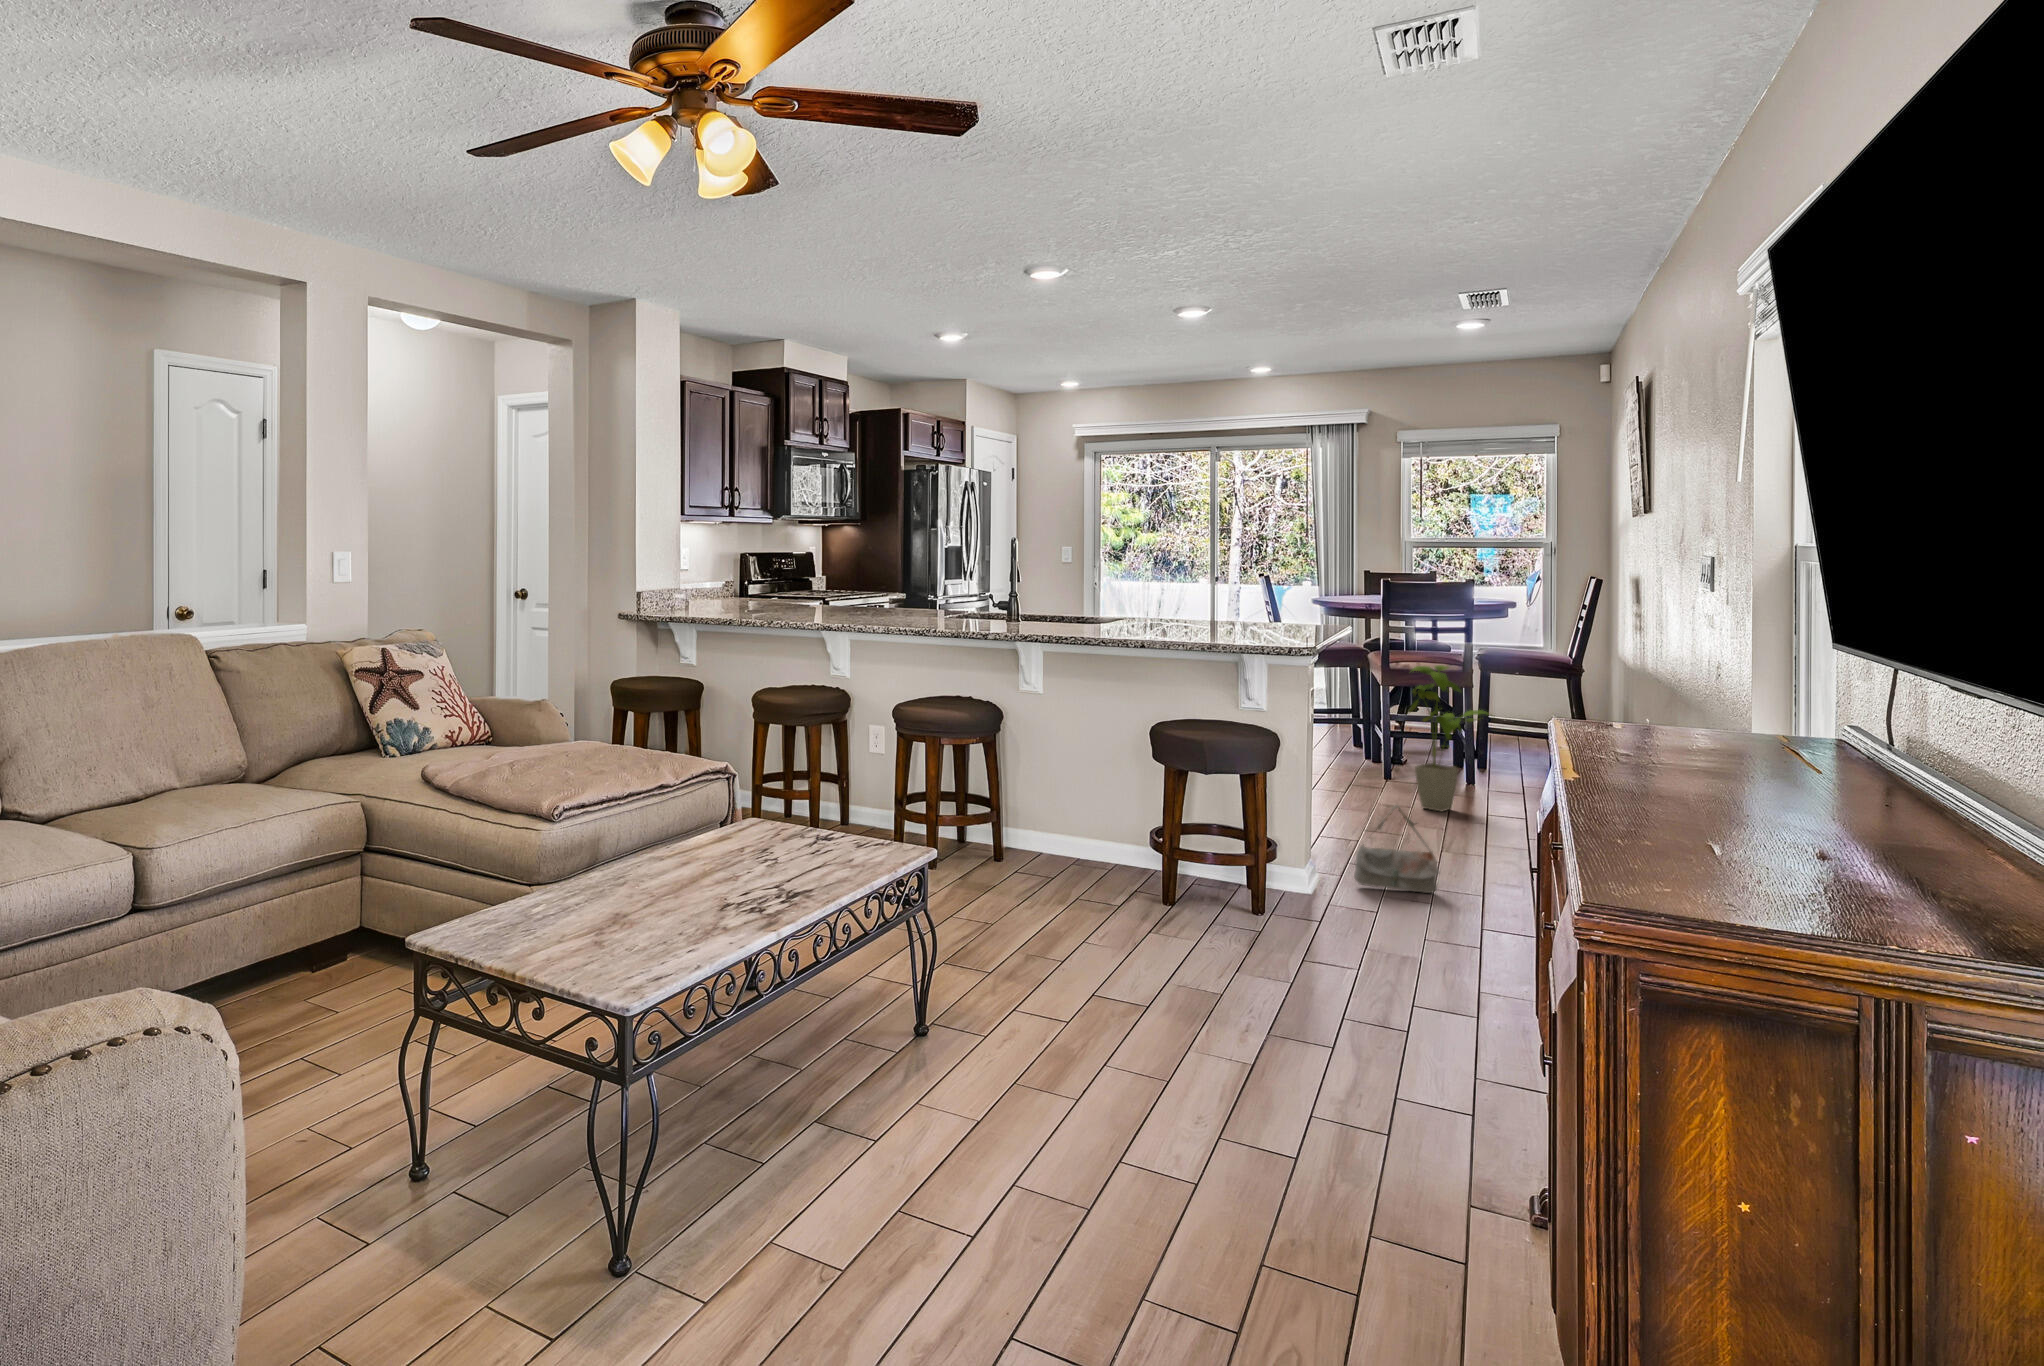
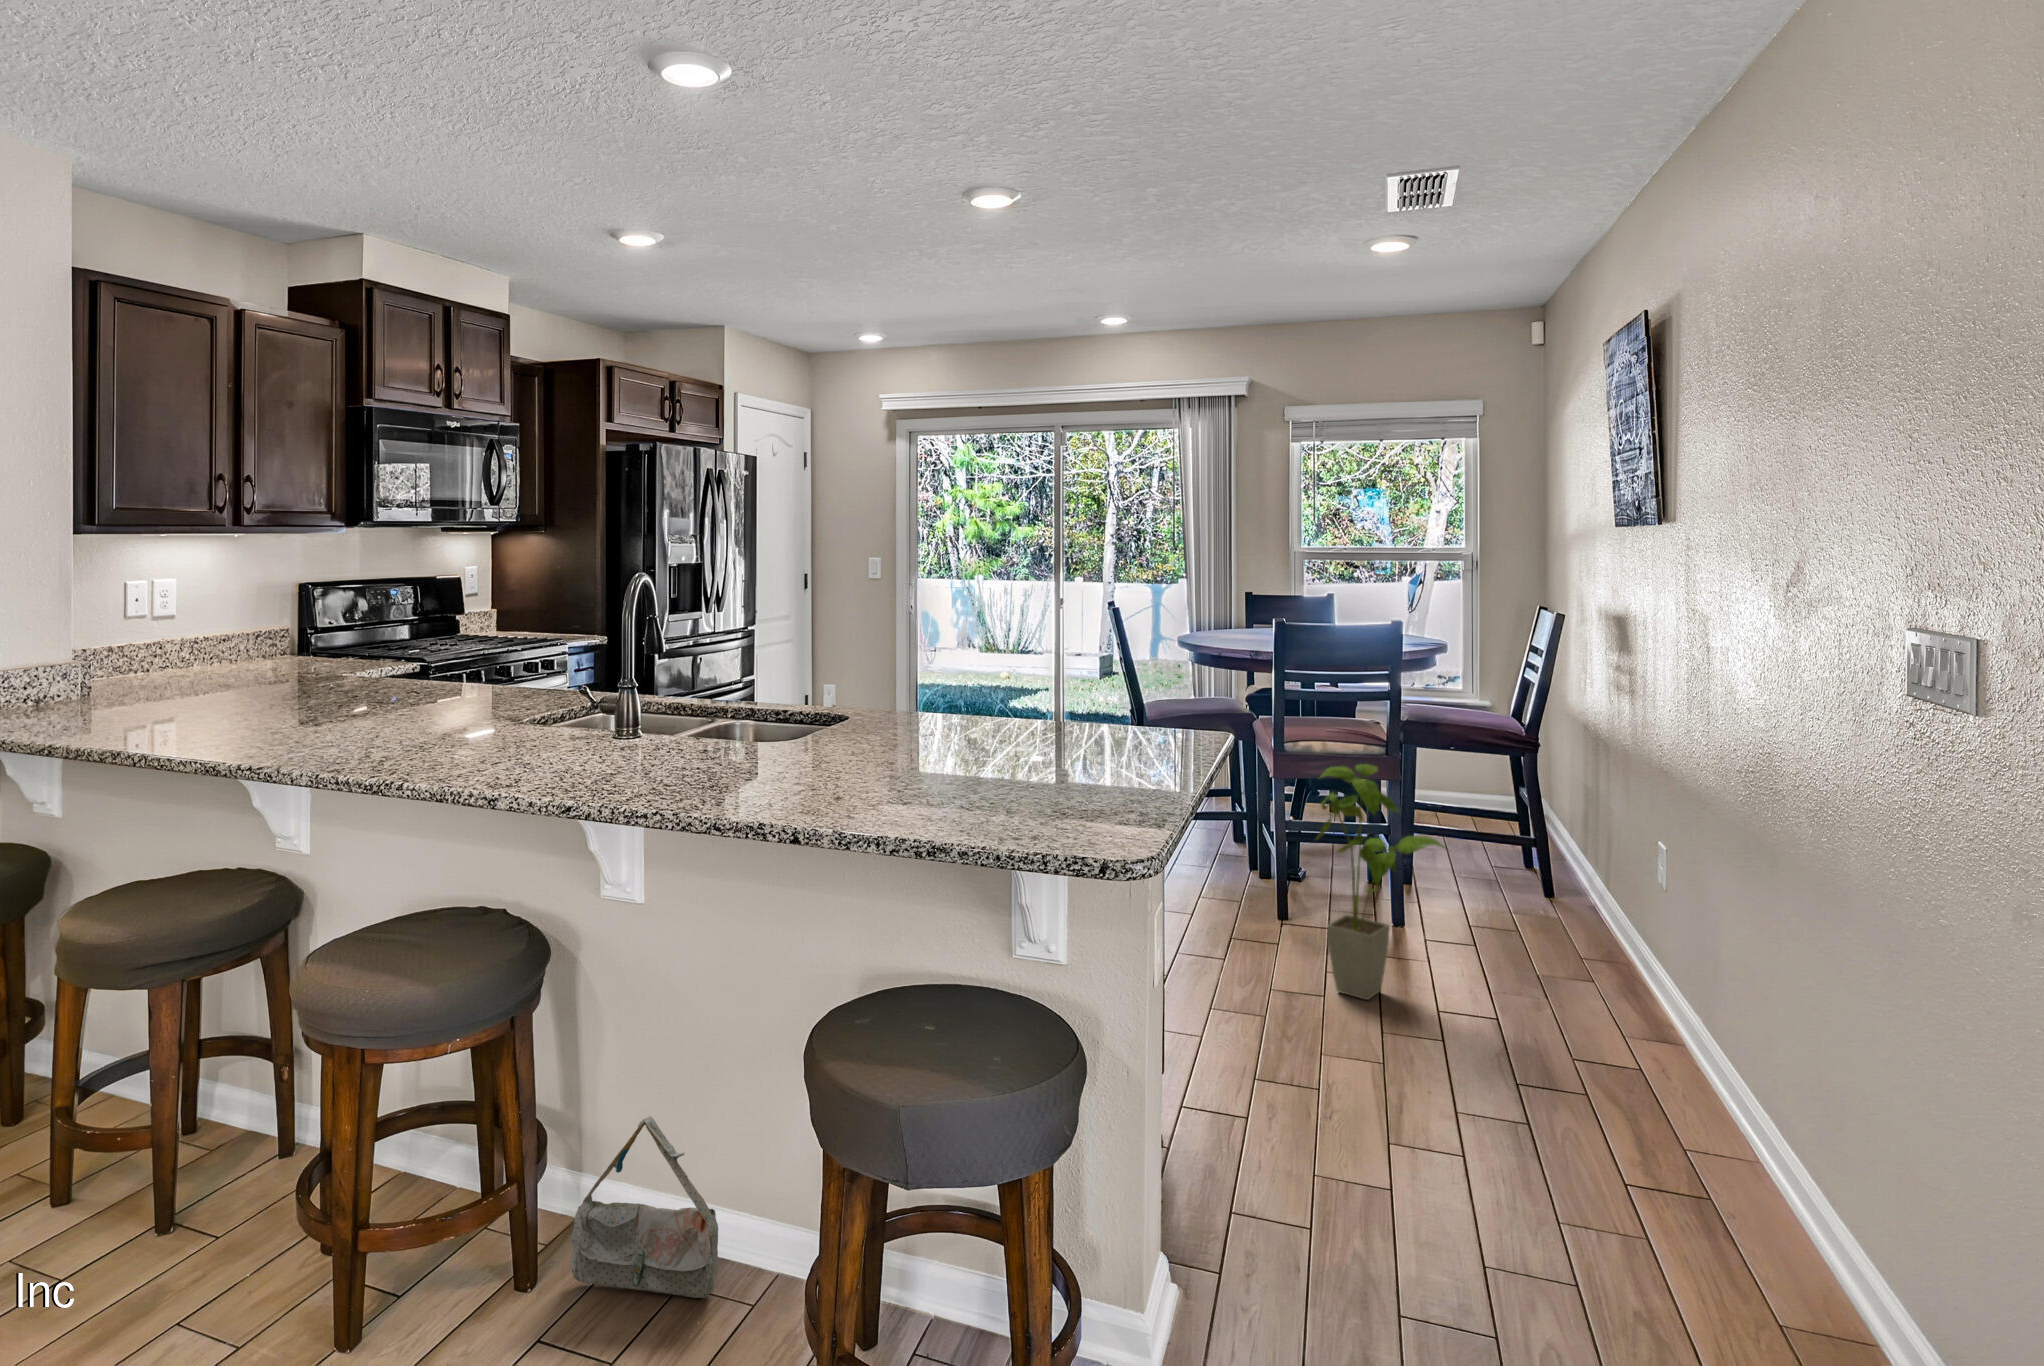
bag: present [1354,806,1439,893] -> present [571,1116,718,1298]

